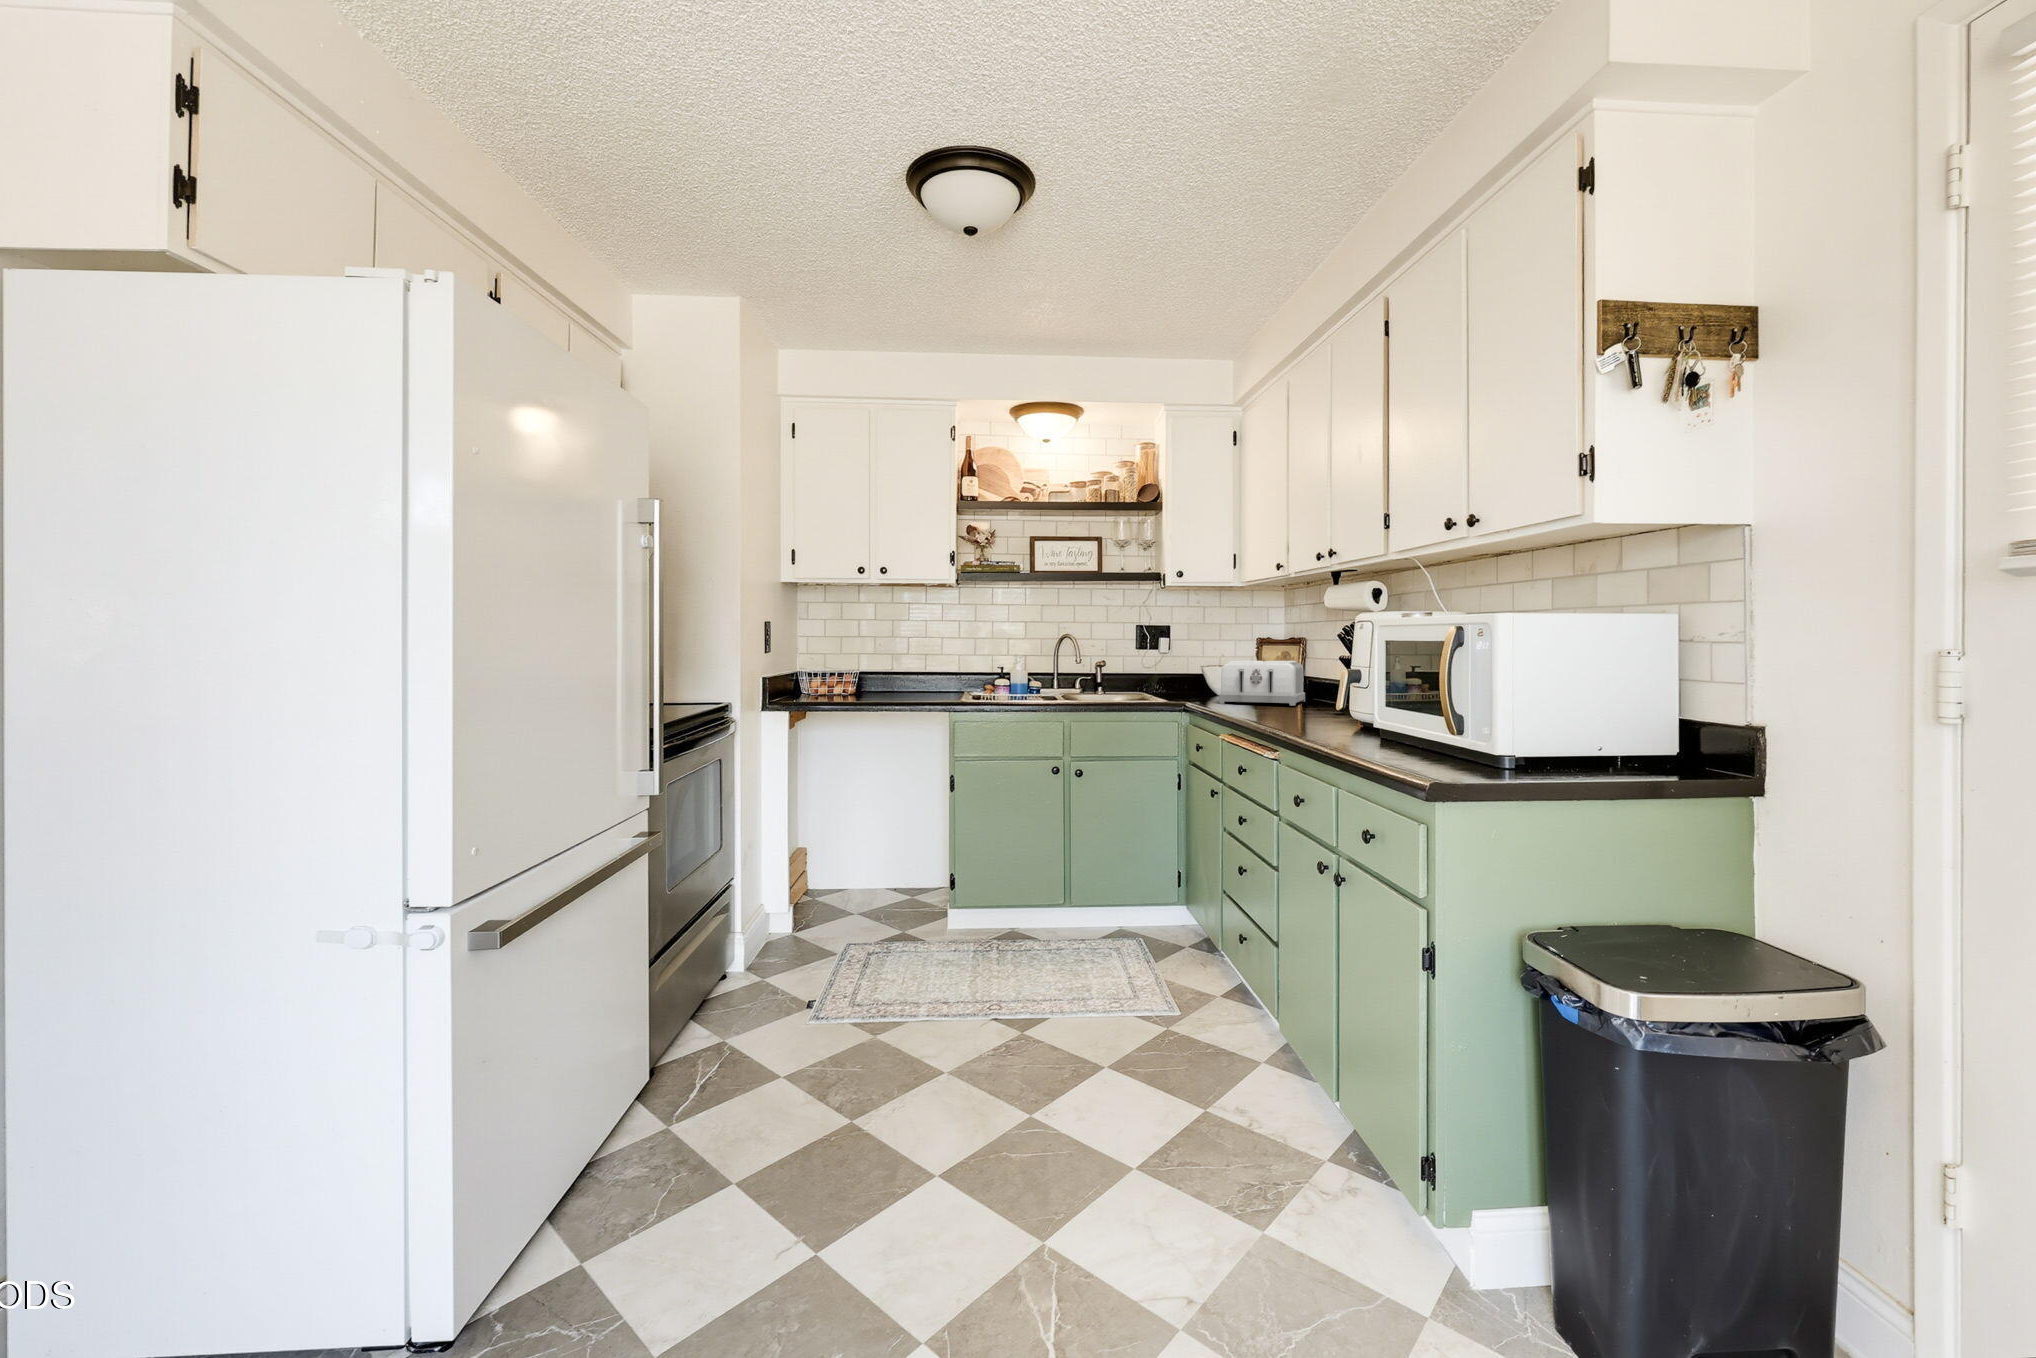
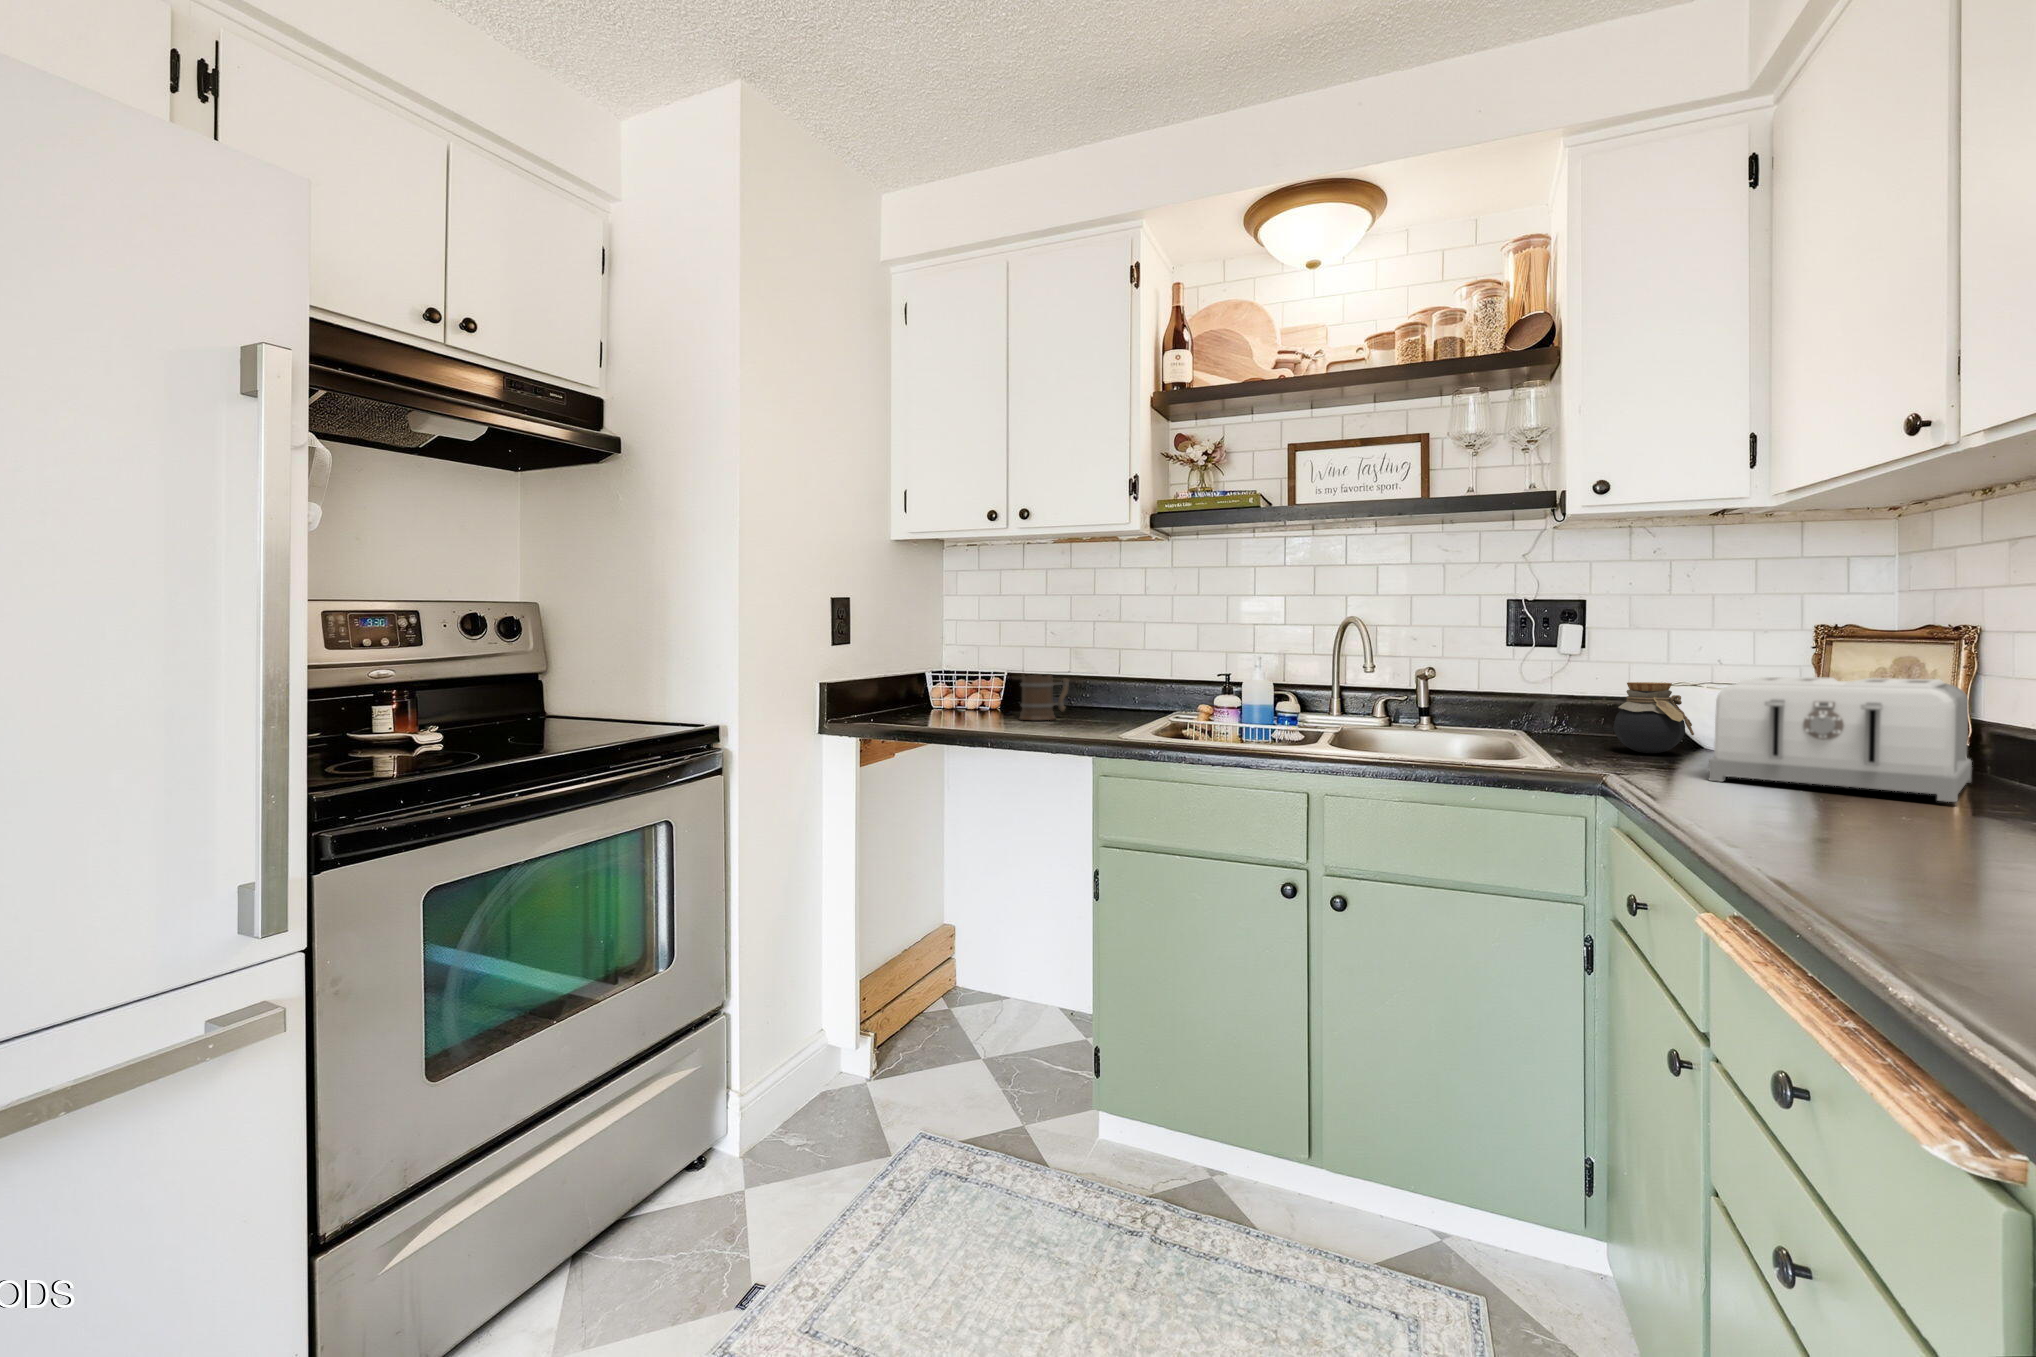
mug: none [877,664,906,691] -> present [1019,674,1069,720]
jar: none [1184,665,1215,697] -> present [1614,682,1694,754]

